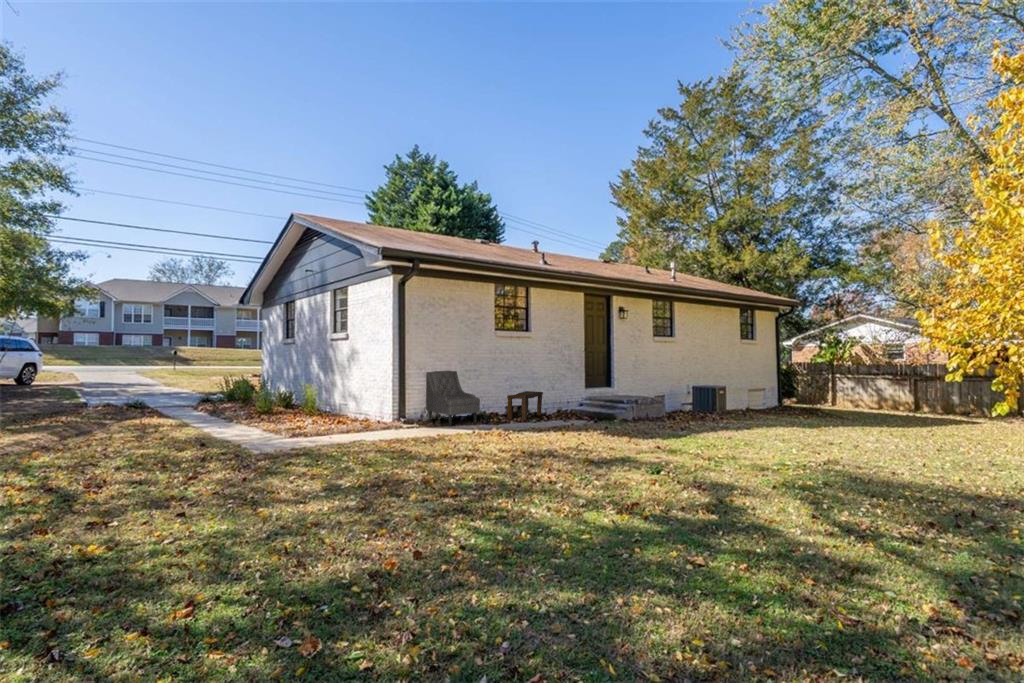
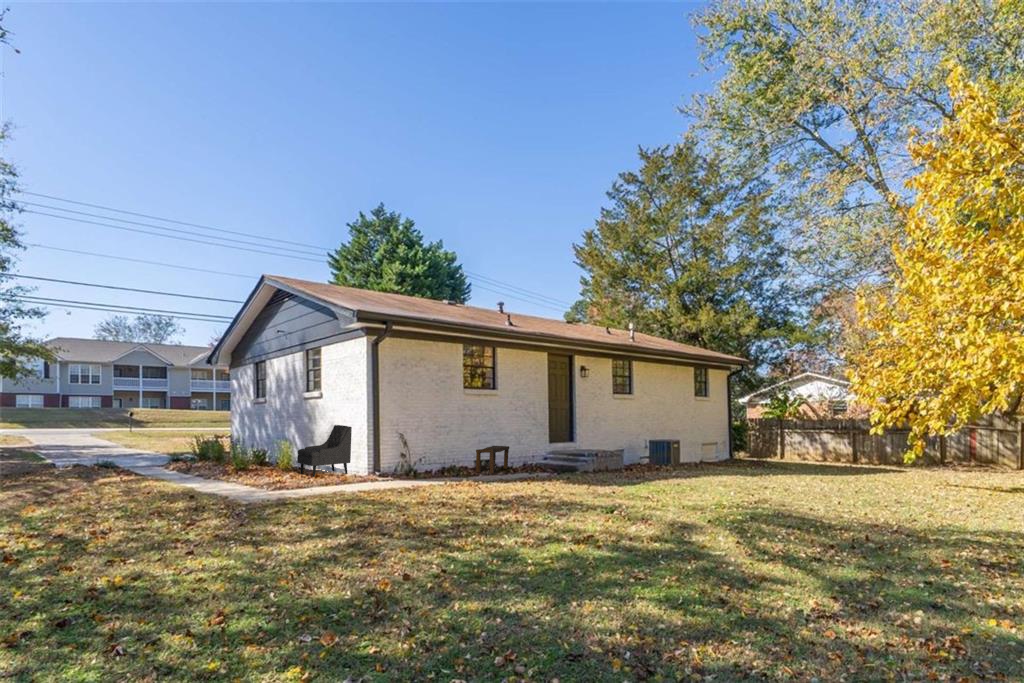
chair: present [426,371,480,427] -> present [297,425,352,477]

